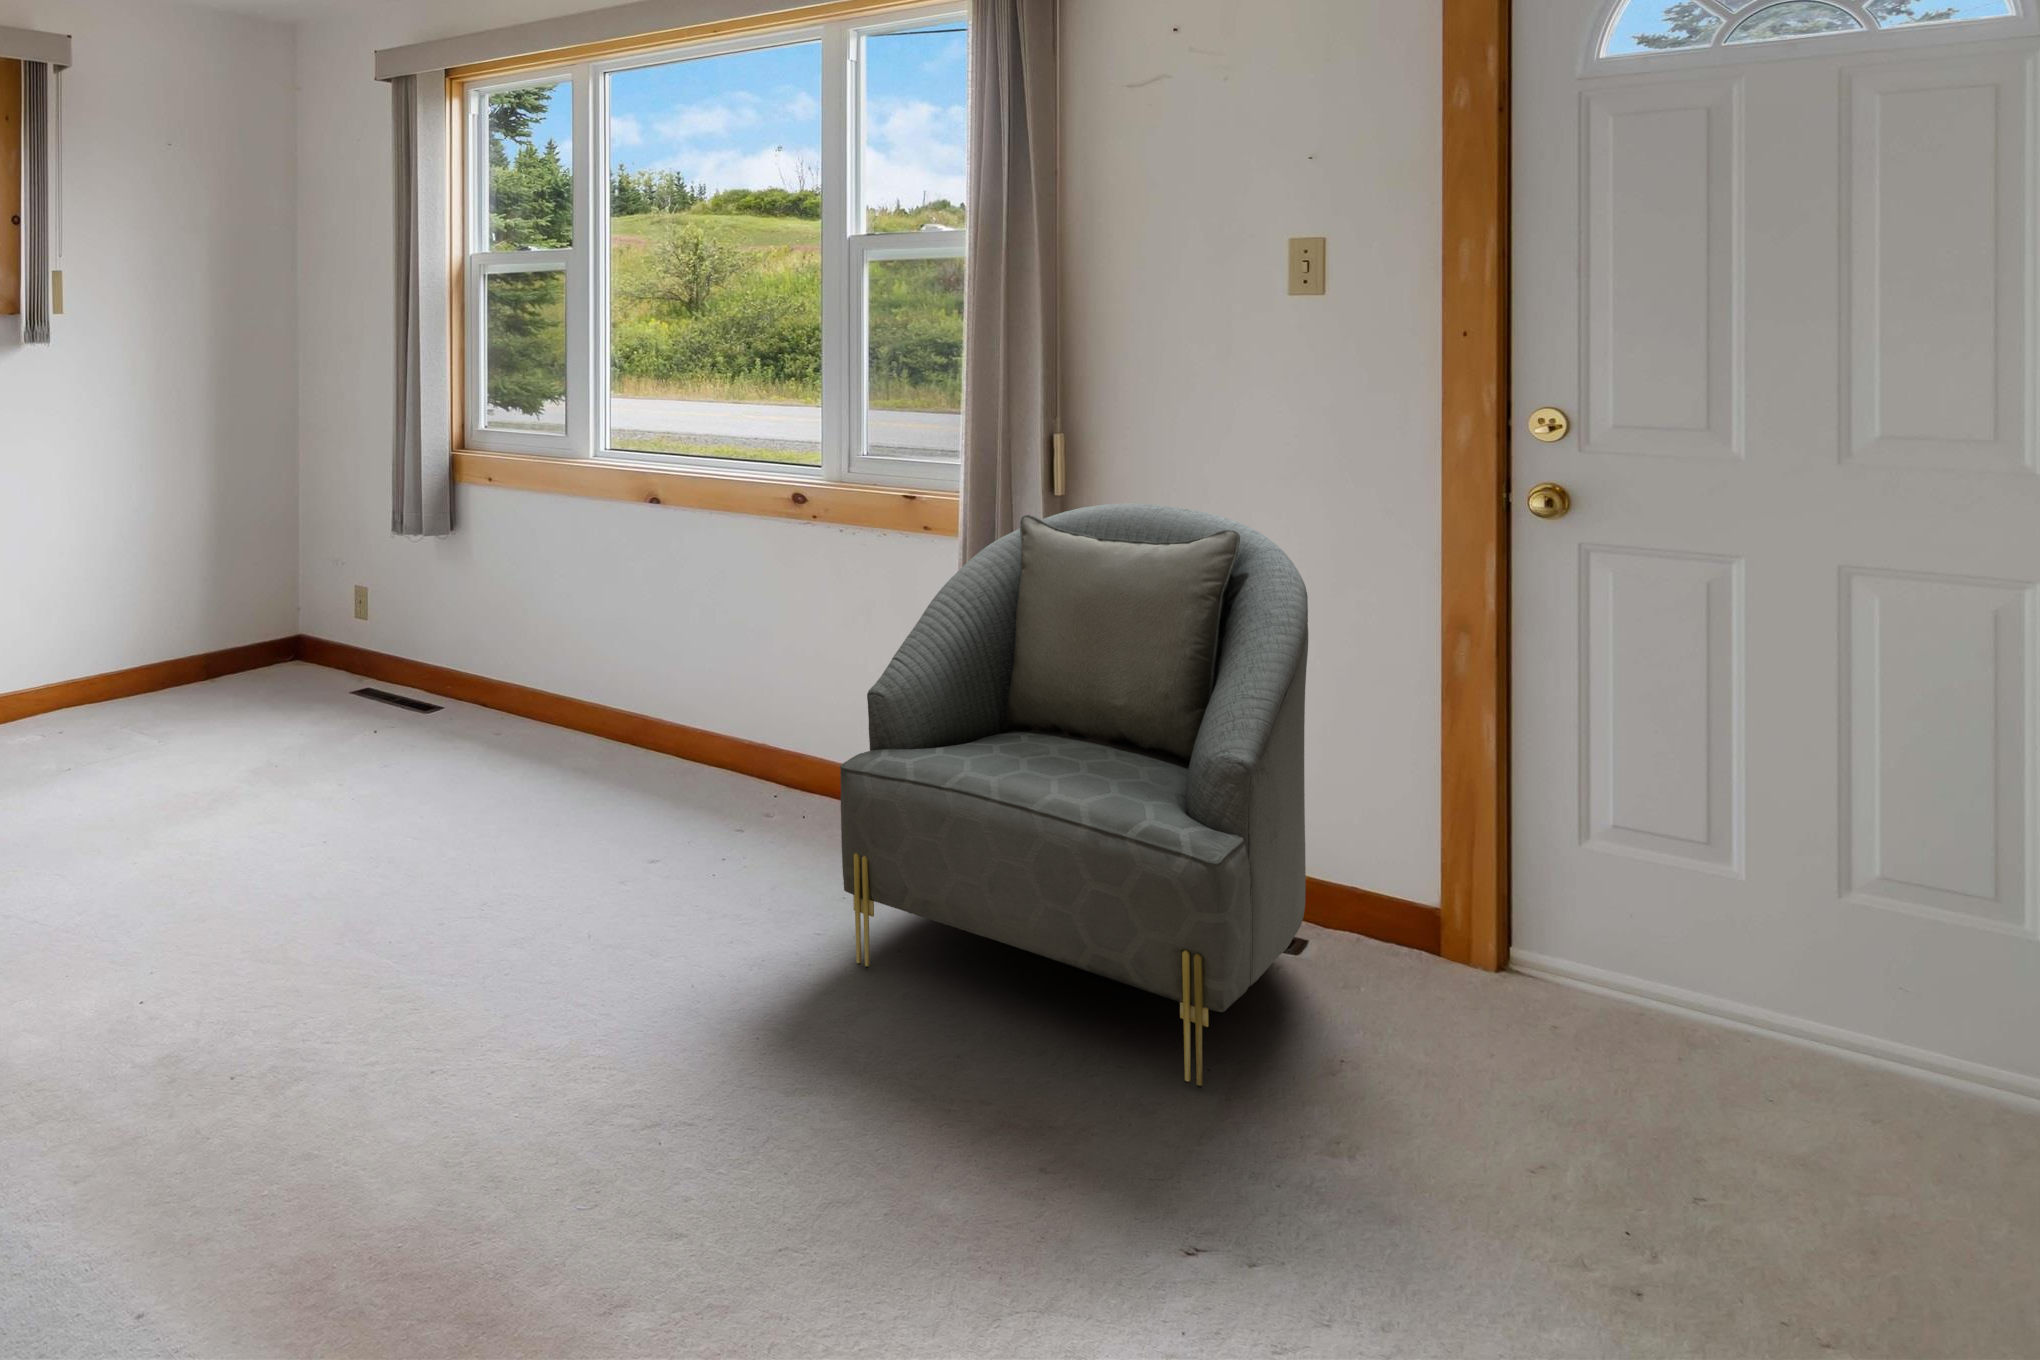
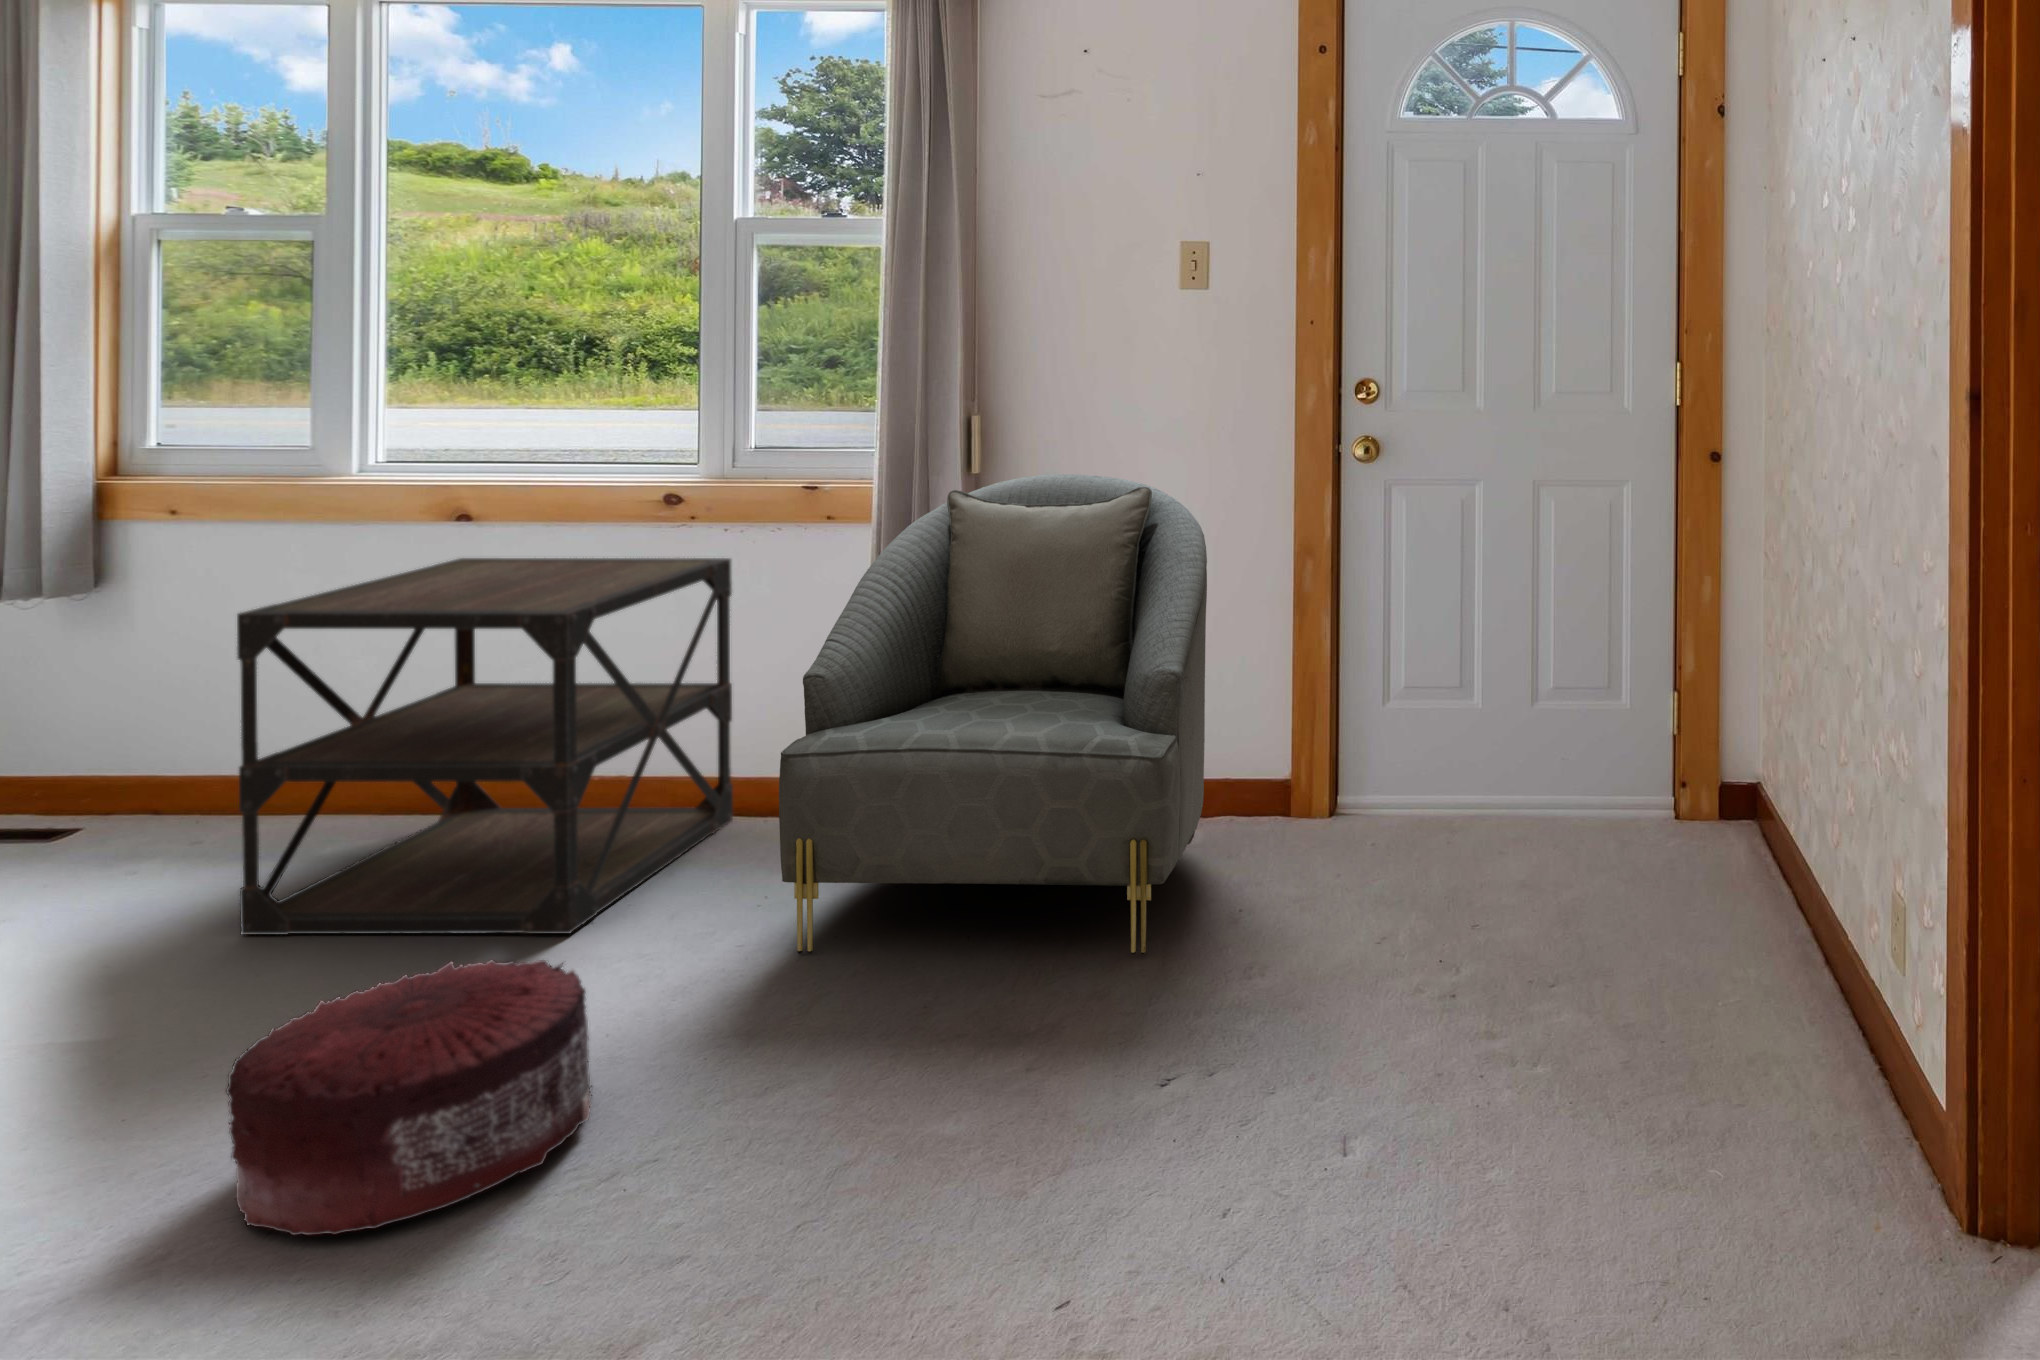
side table: none [488,534,848,885] -> present [237,558,733,935]
pouf: none [399,899,655,1125] -> present [226,960,592,1235]

